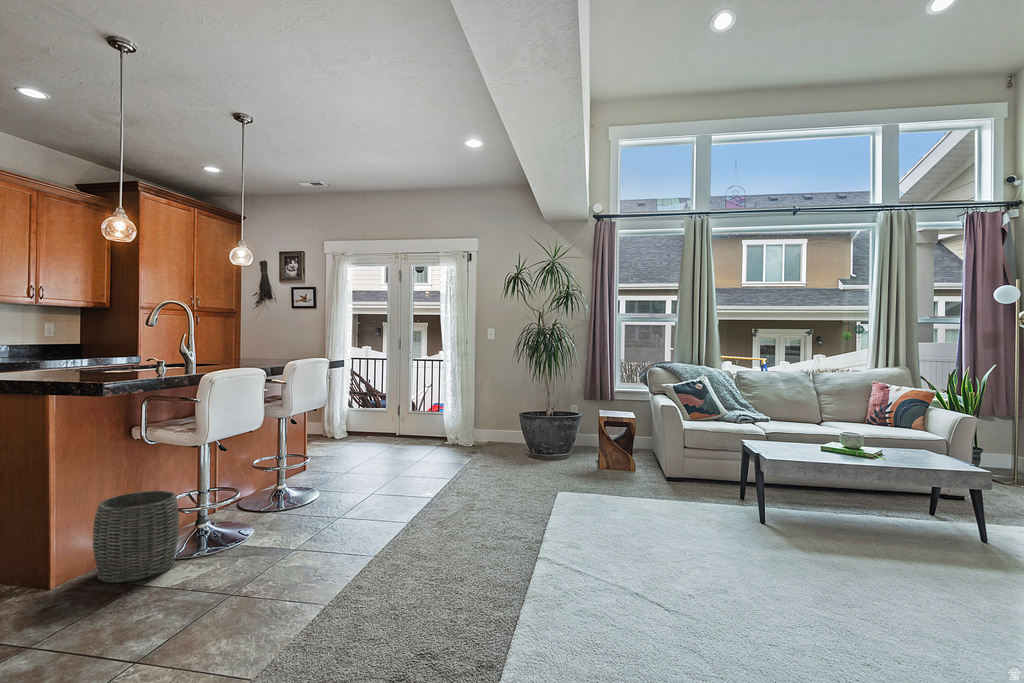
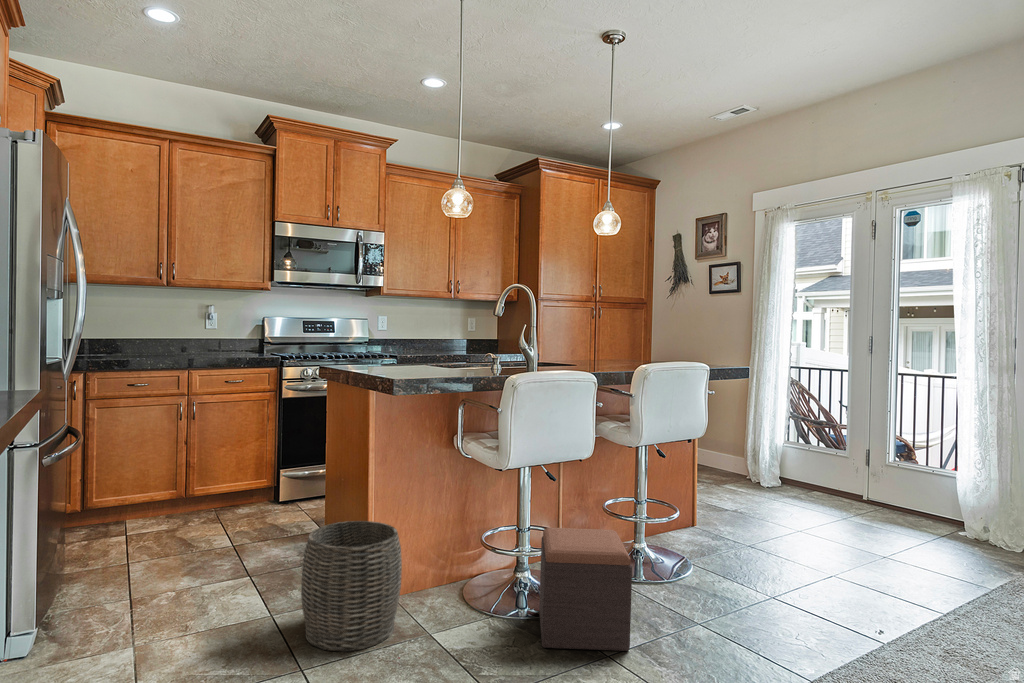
footstool: none [262,464,331,536] -> present [539,528,632,651]

